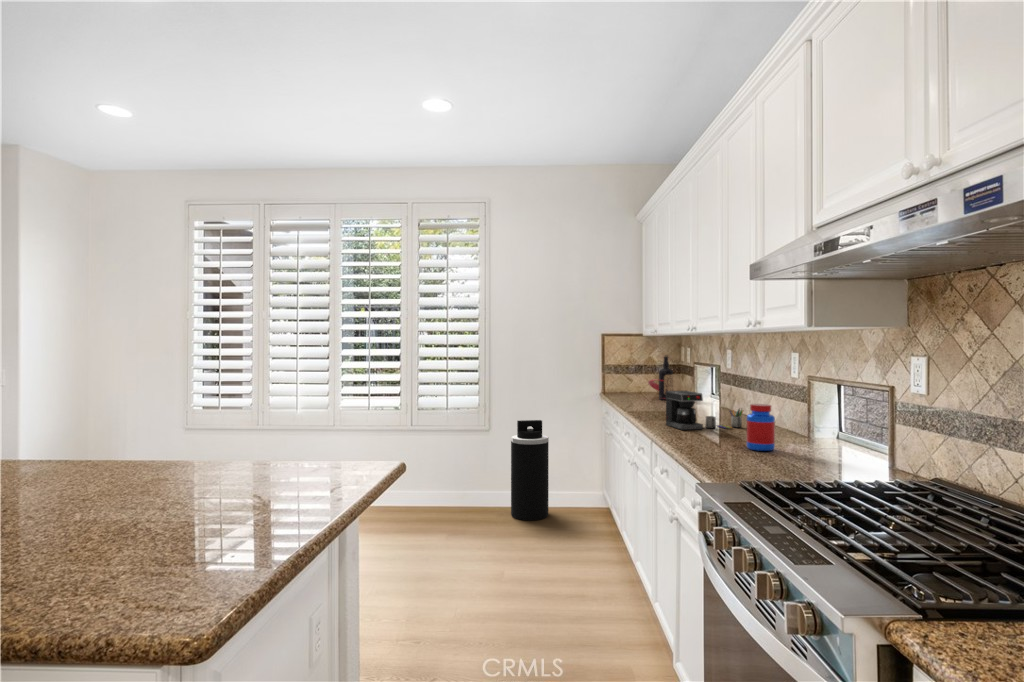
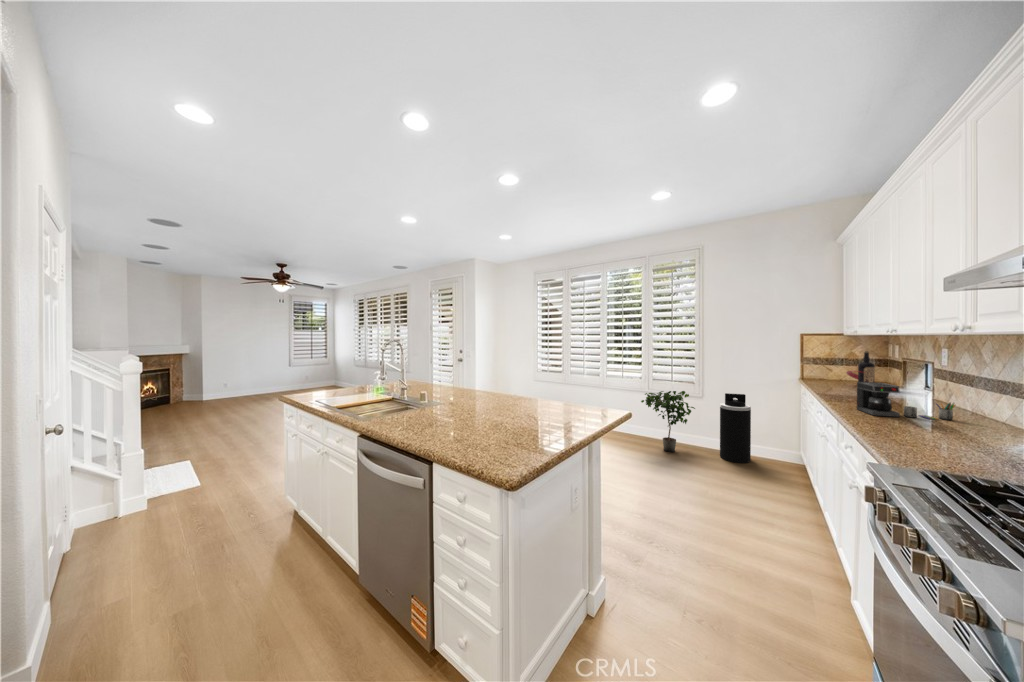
jar: present [747,404,775,451] -> none [951,401,993,447]
potted plant: none [398,422,479,522] -> present [641,391,695,452]

